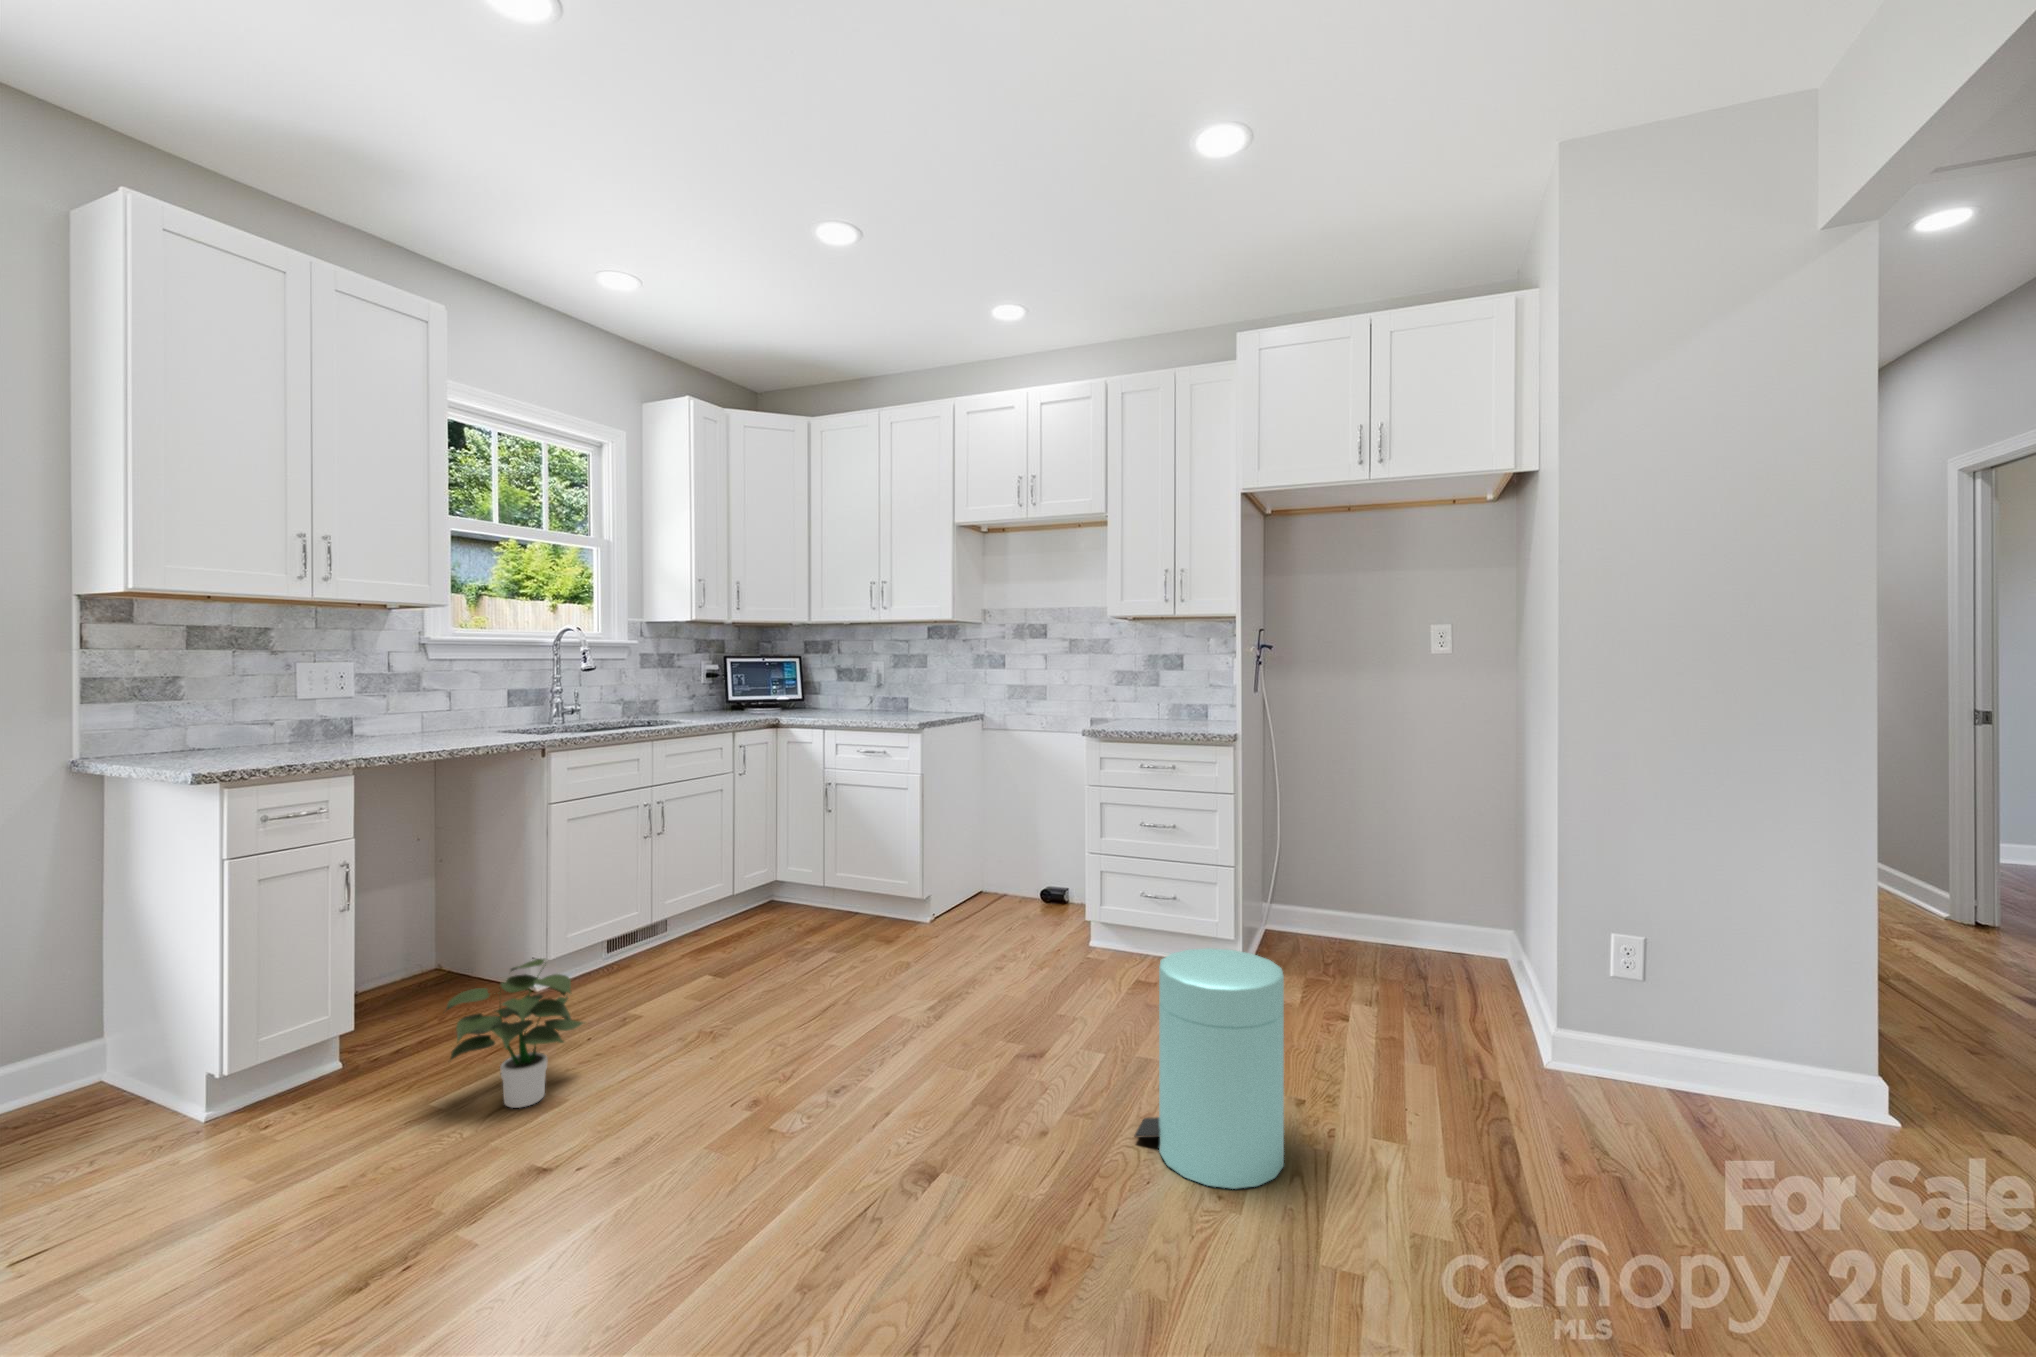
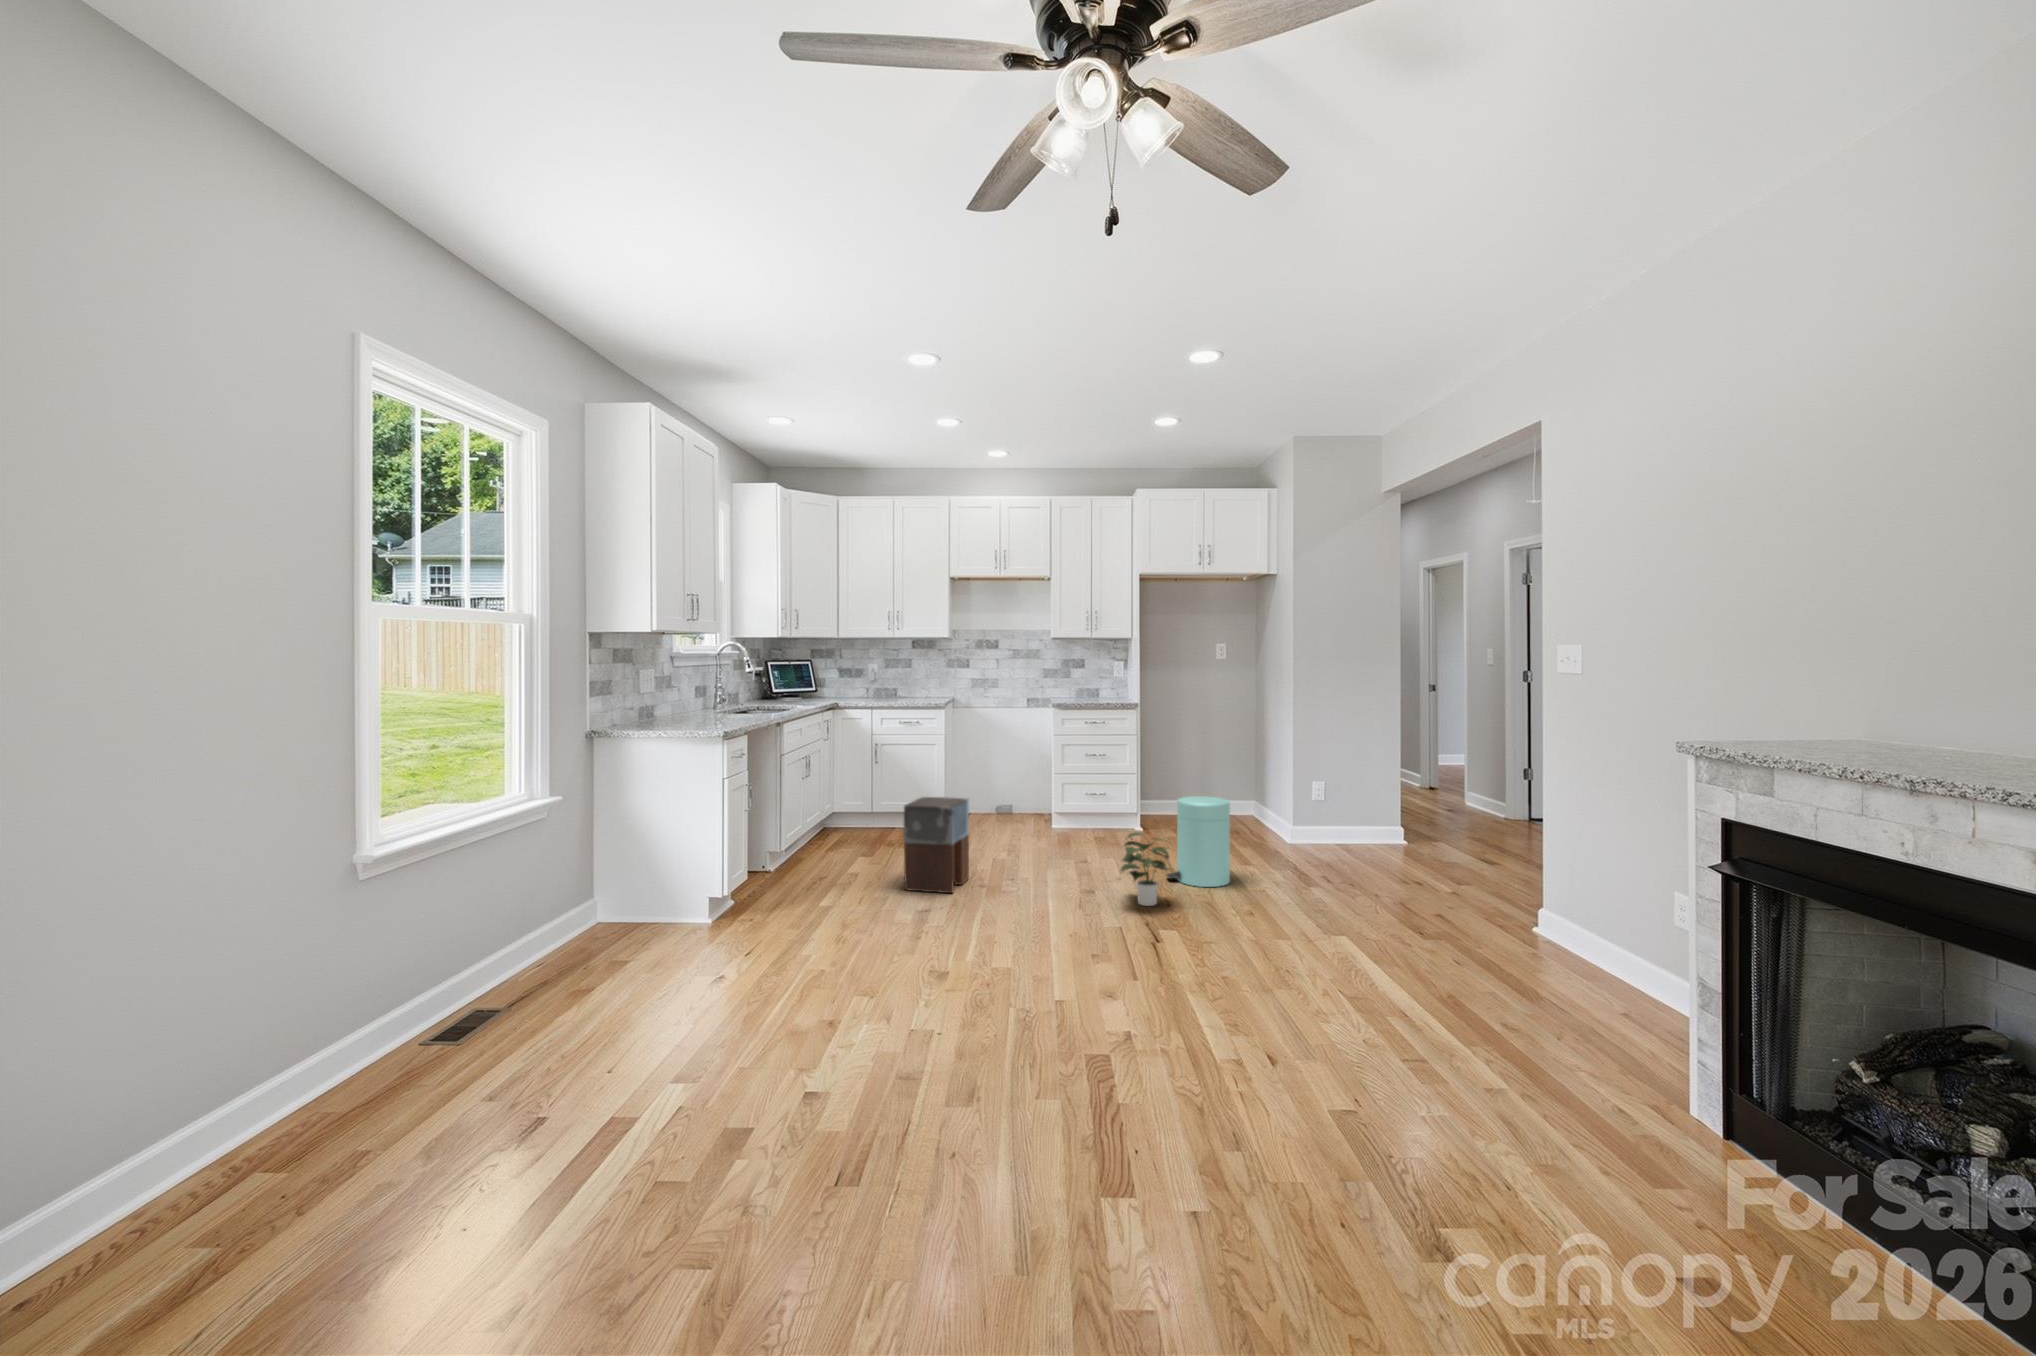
stool: none [630,891,777,1095] -> present [904,797,969,893]
potted plant: present [446,959,583,1108] -> present [1121,832,1170,906]

